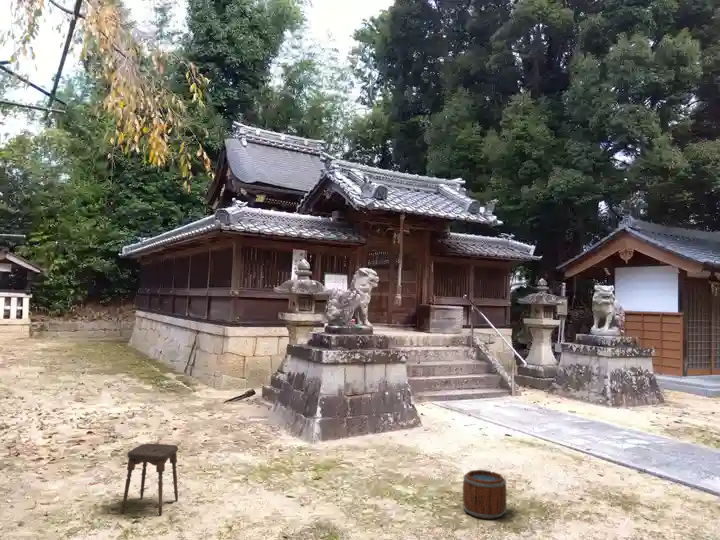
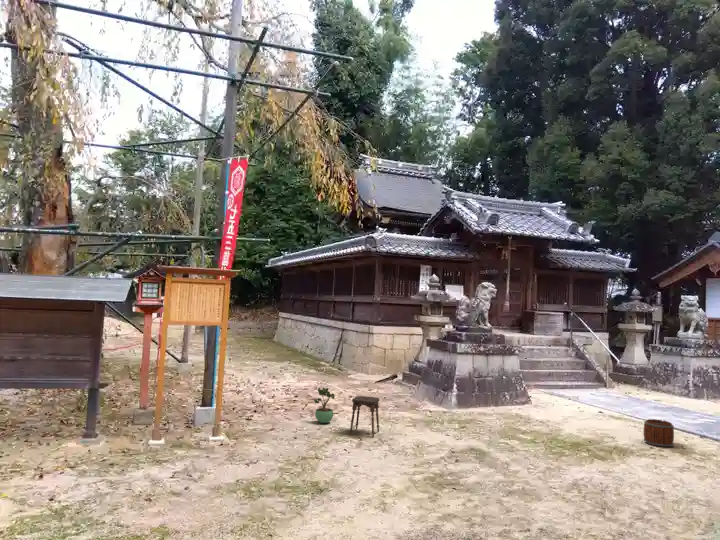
potted plant: none [78,430,110,488] -> present [314,388,334,423]
bucket: present [463,470,506,519] -> present [644,419,674,447]

